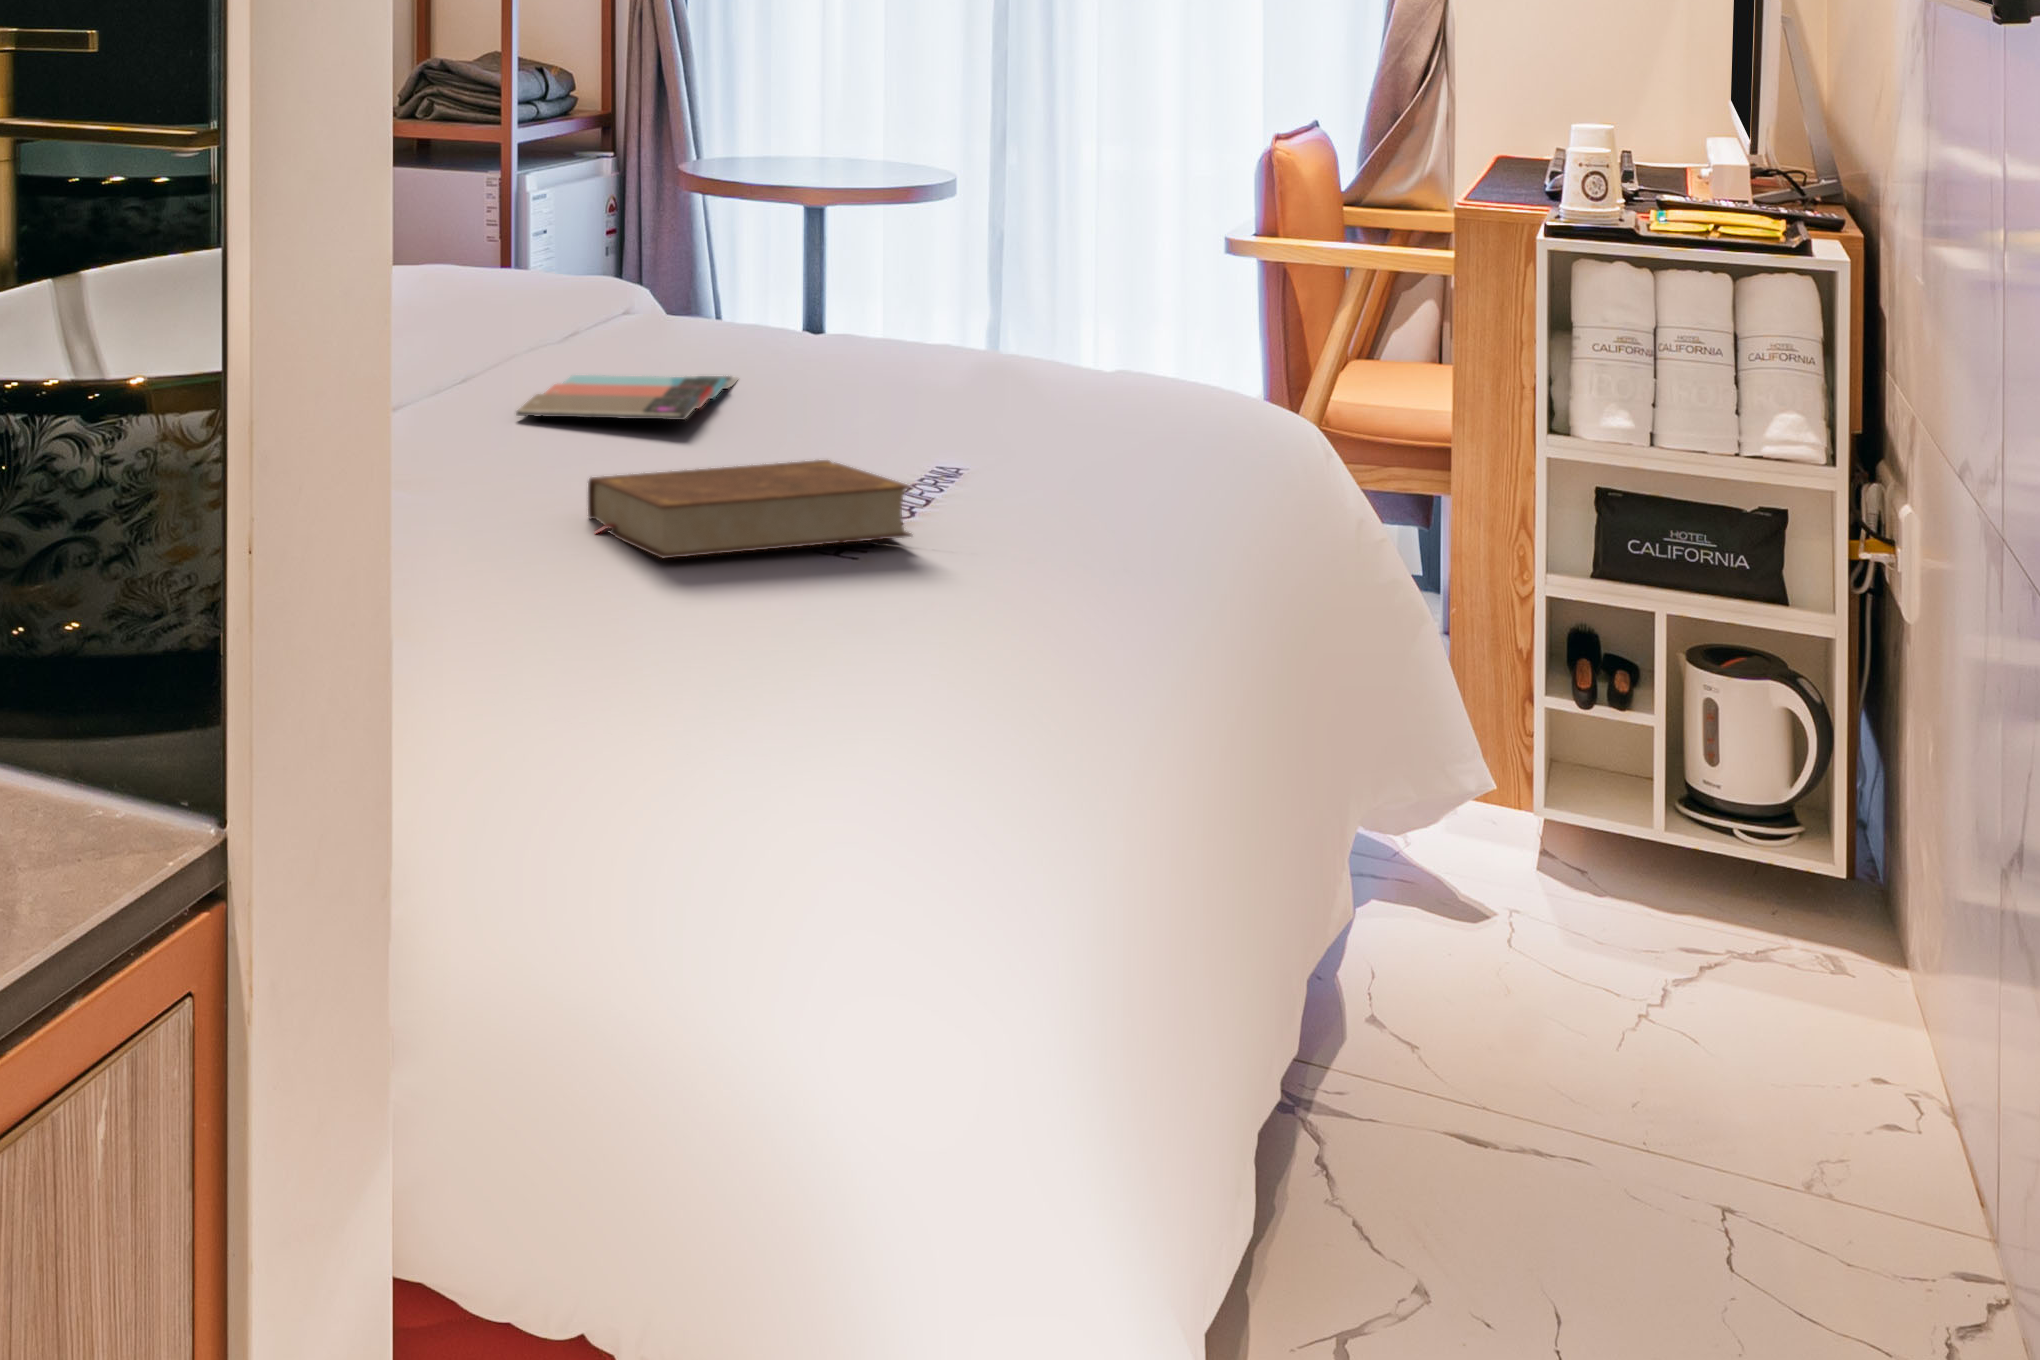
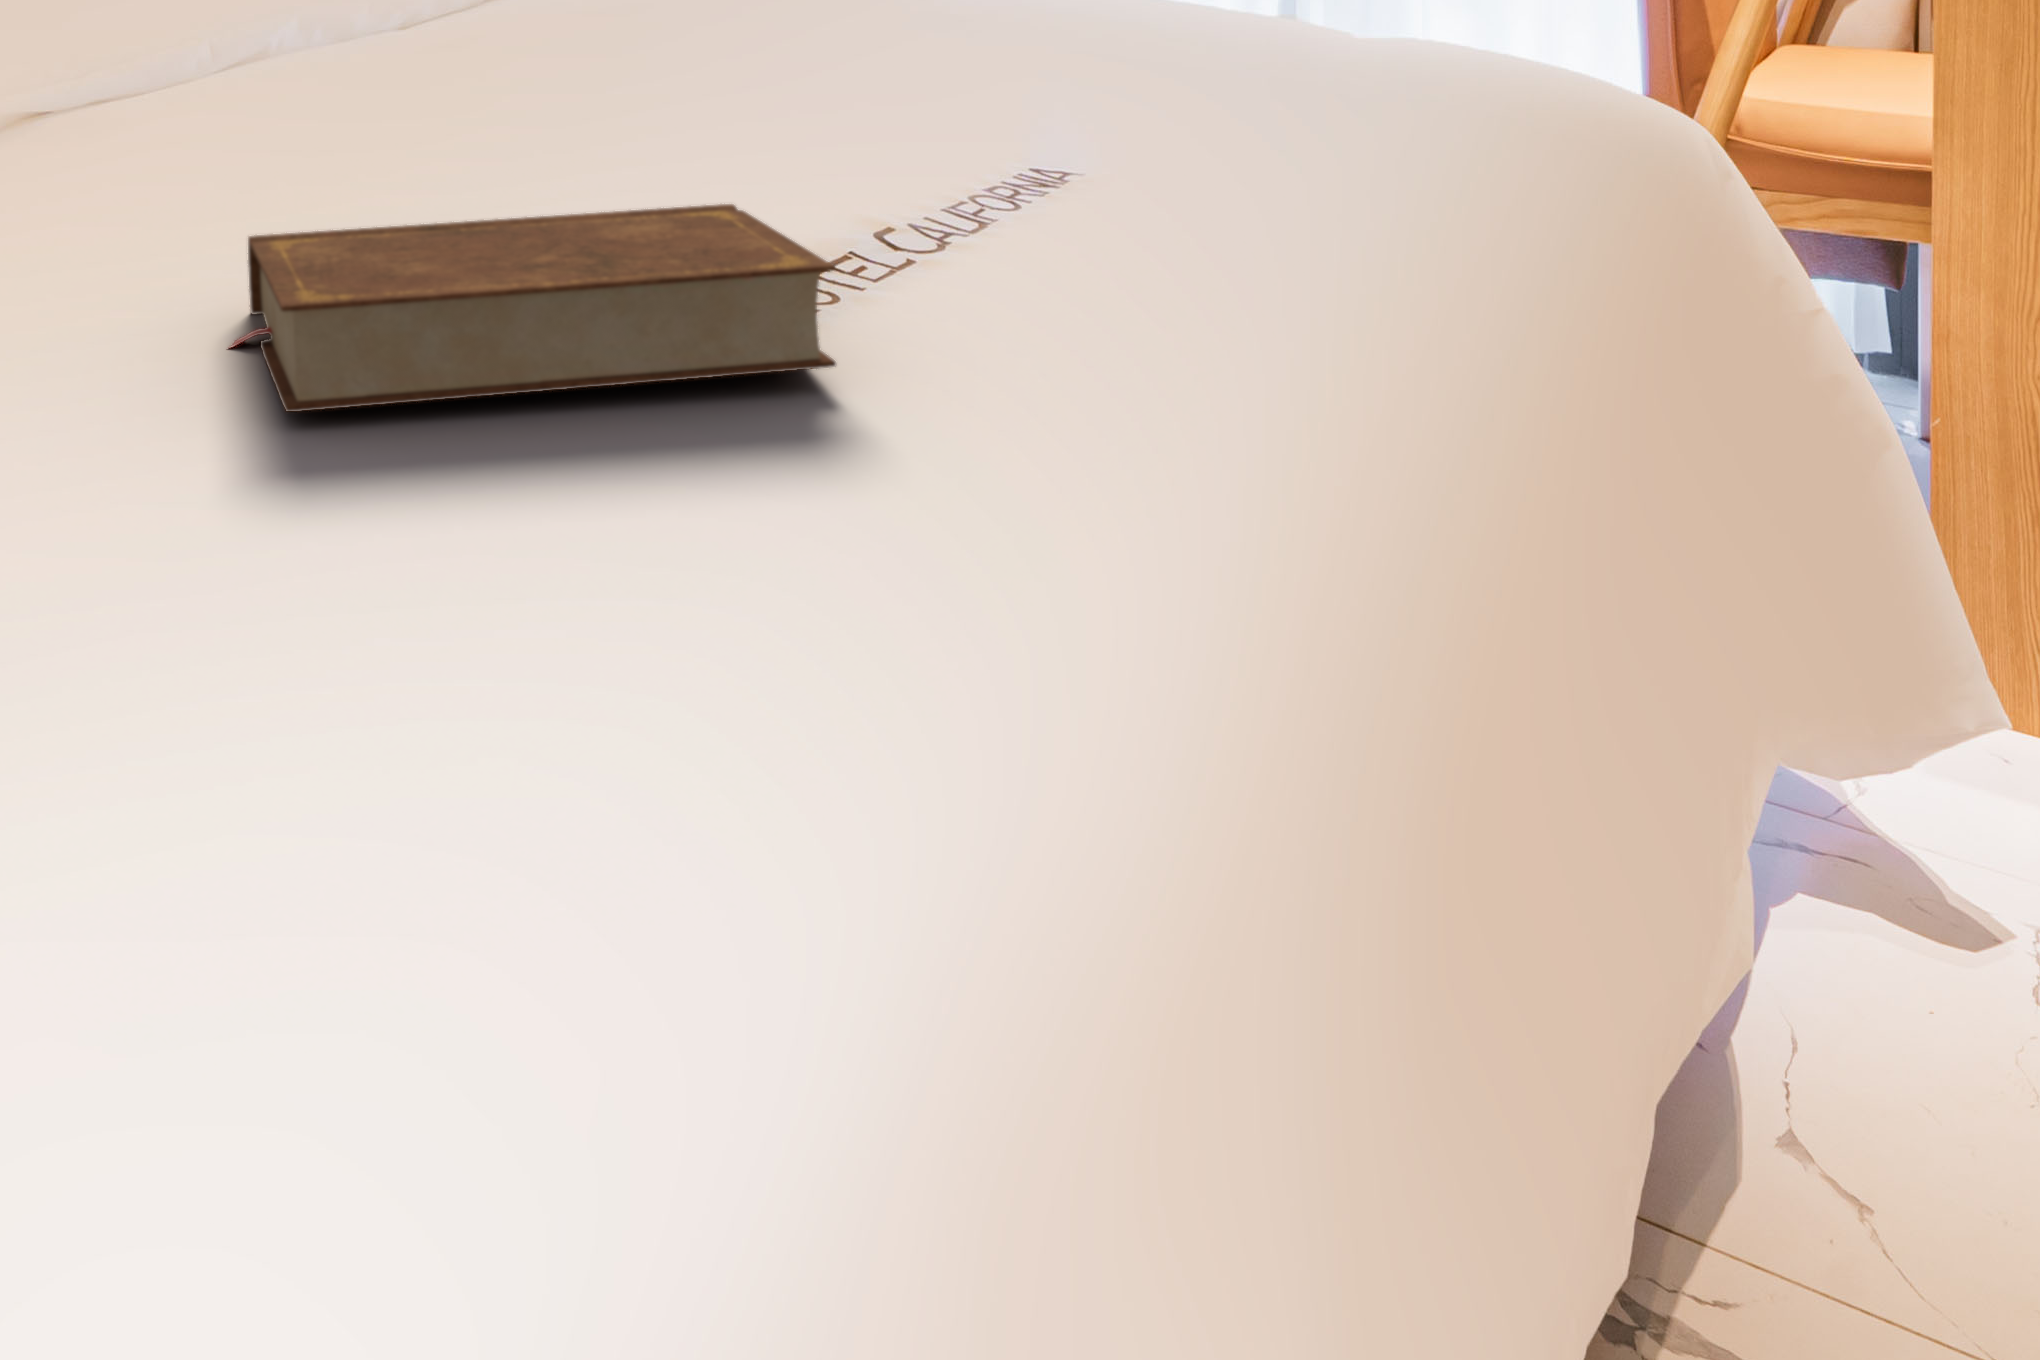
smartphone: present [516,375,738,420] -> none [309,49,745,125]

